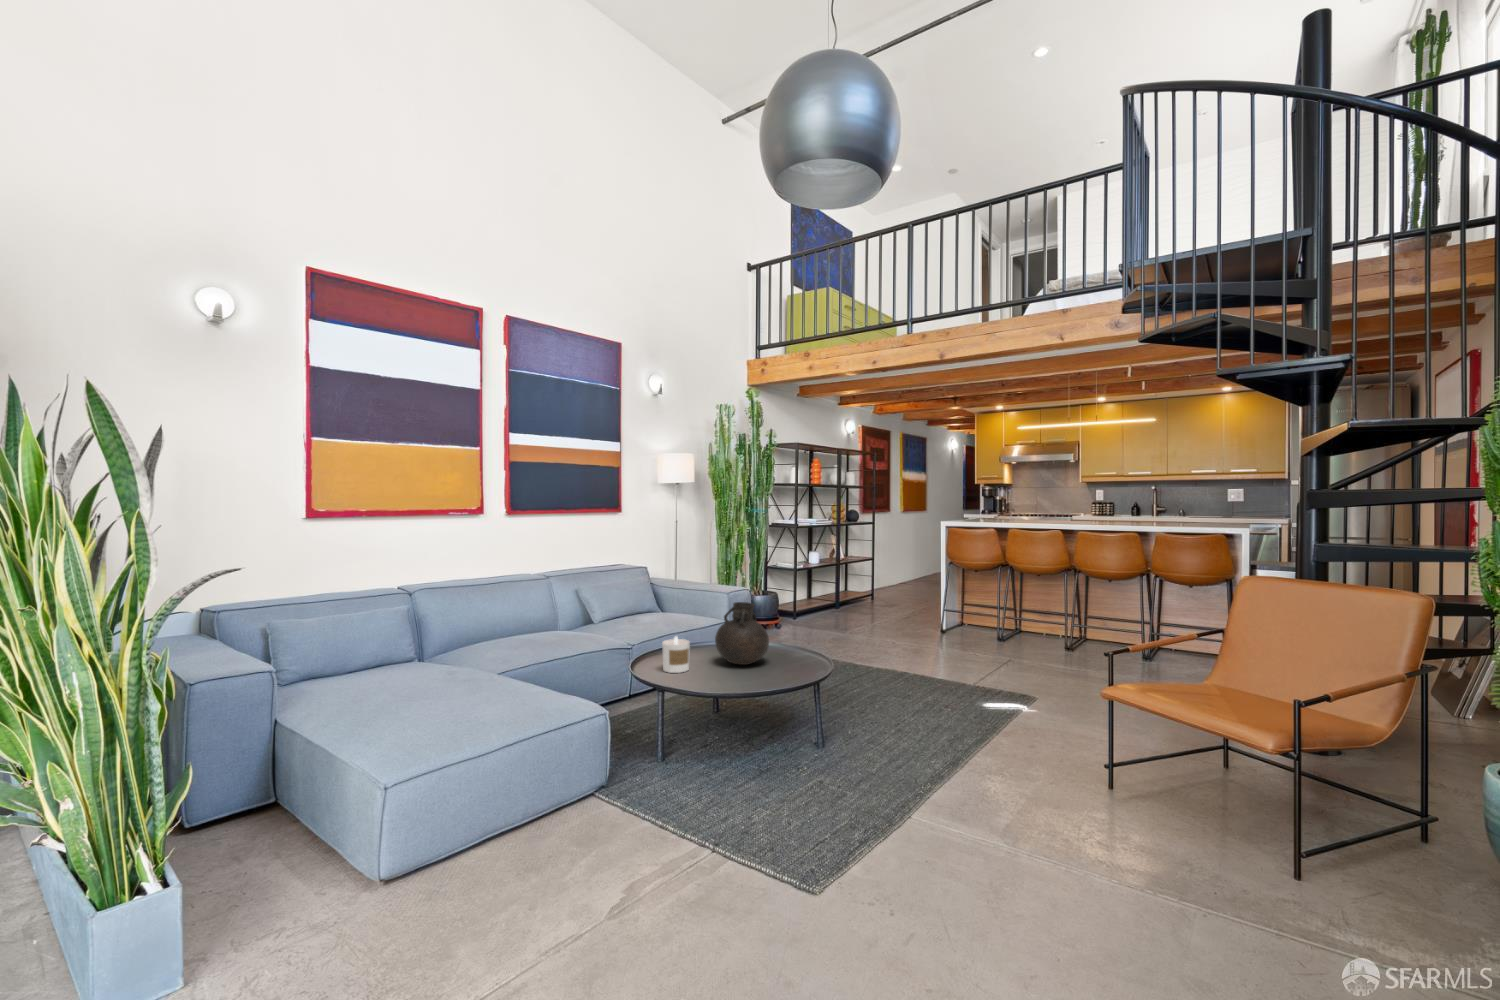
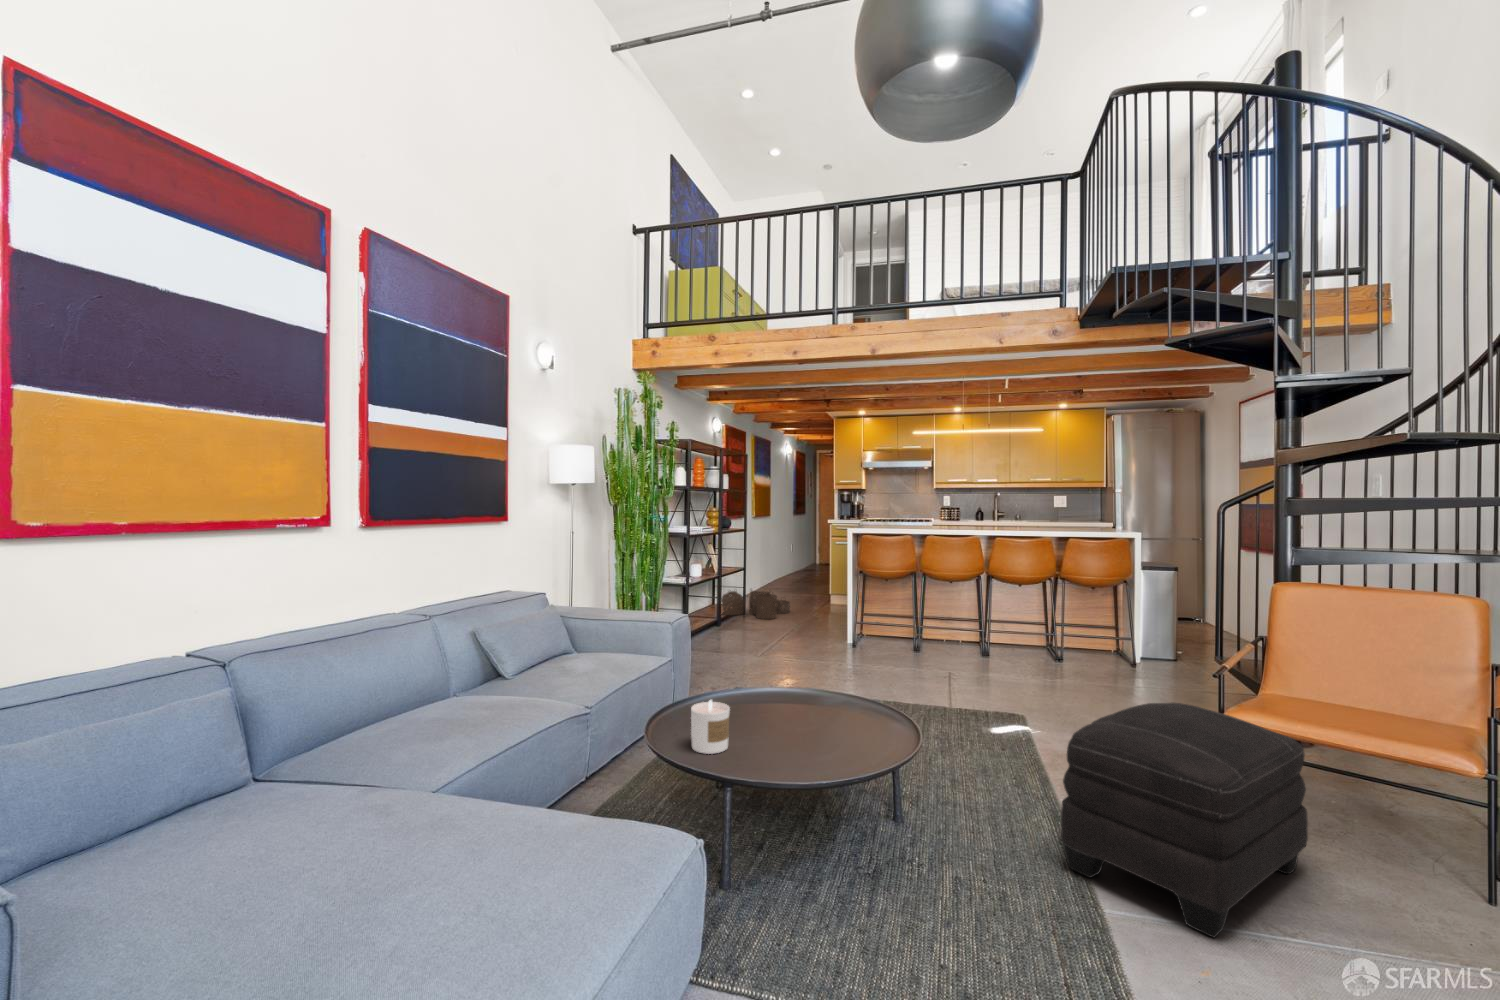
woven basket: none [847,579,916,607] -> present [721,590,790,619]
vase: present [715,602,769,665] -> none [744,643,817,728]
ottoman: none [920,664,1141,833] -> present [1061,703,1308,937]

